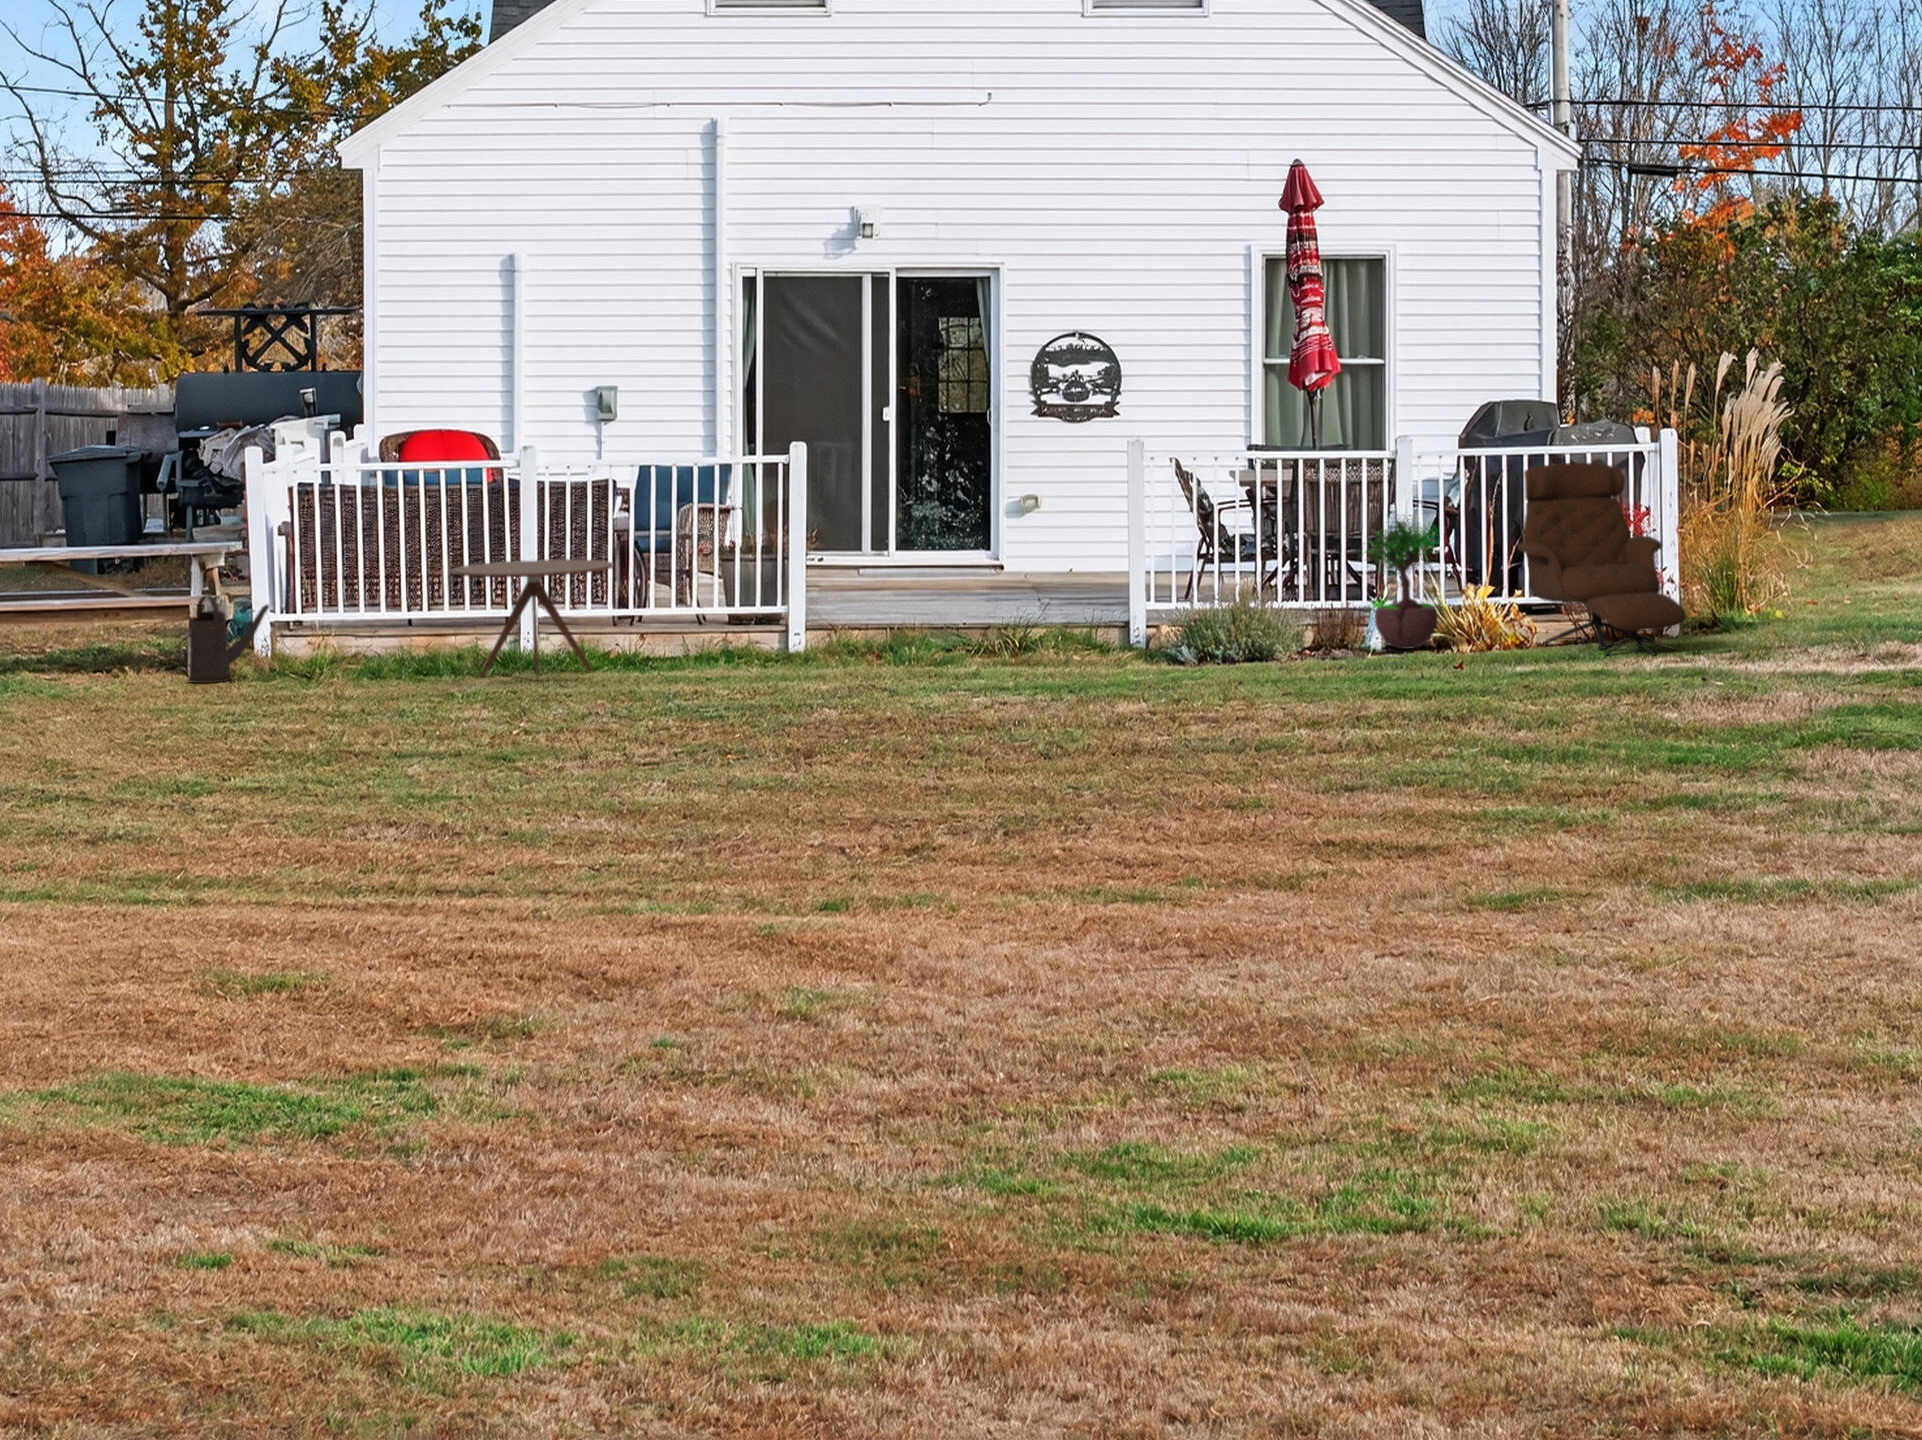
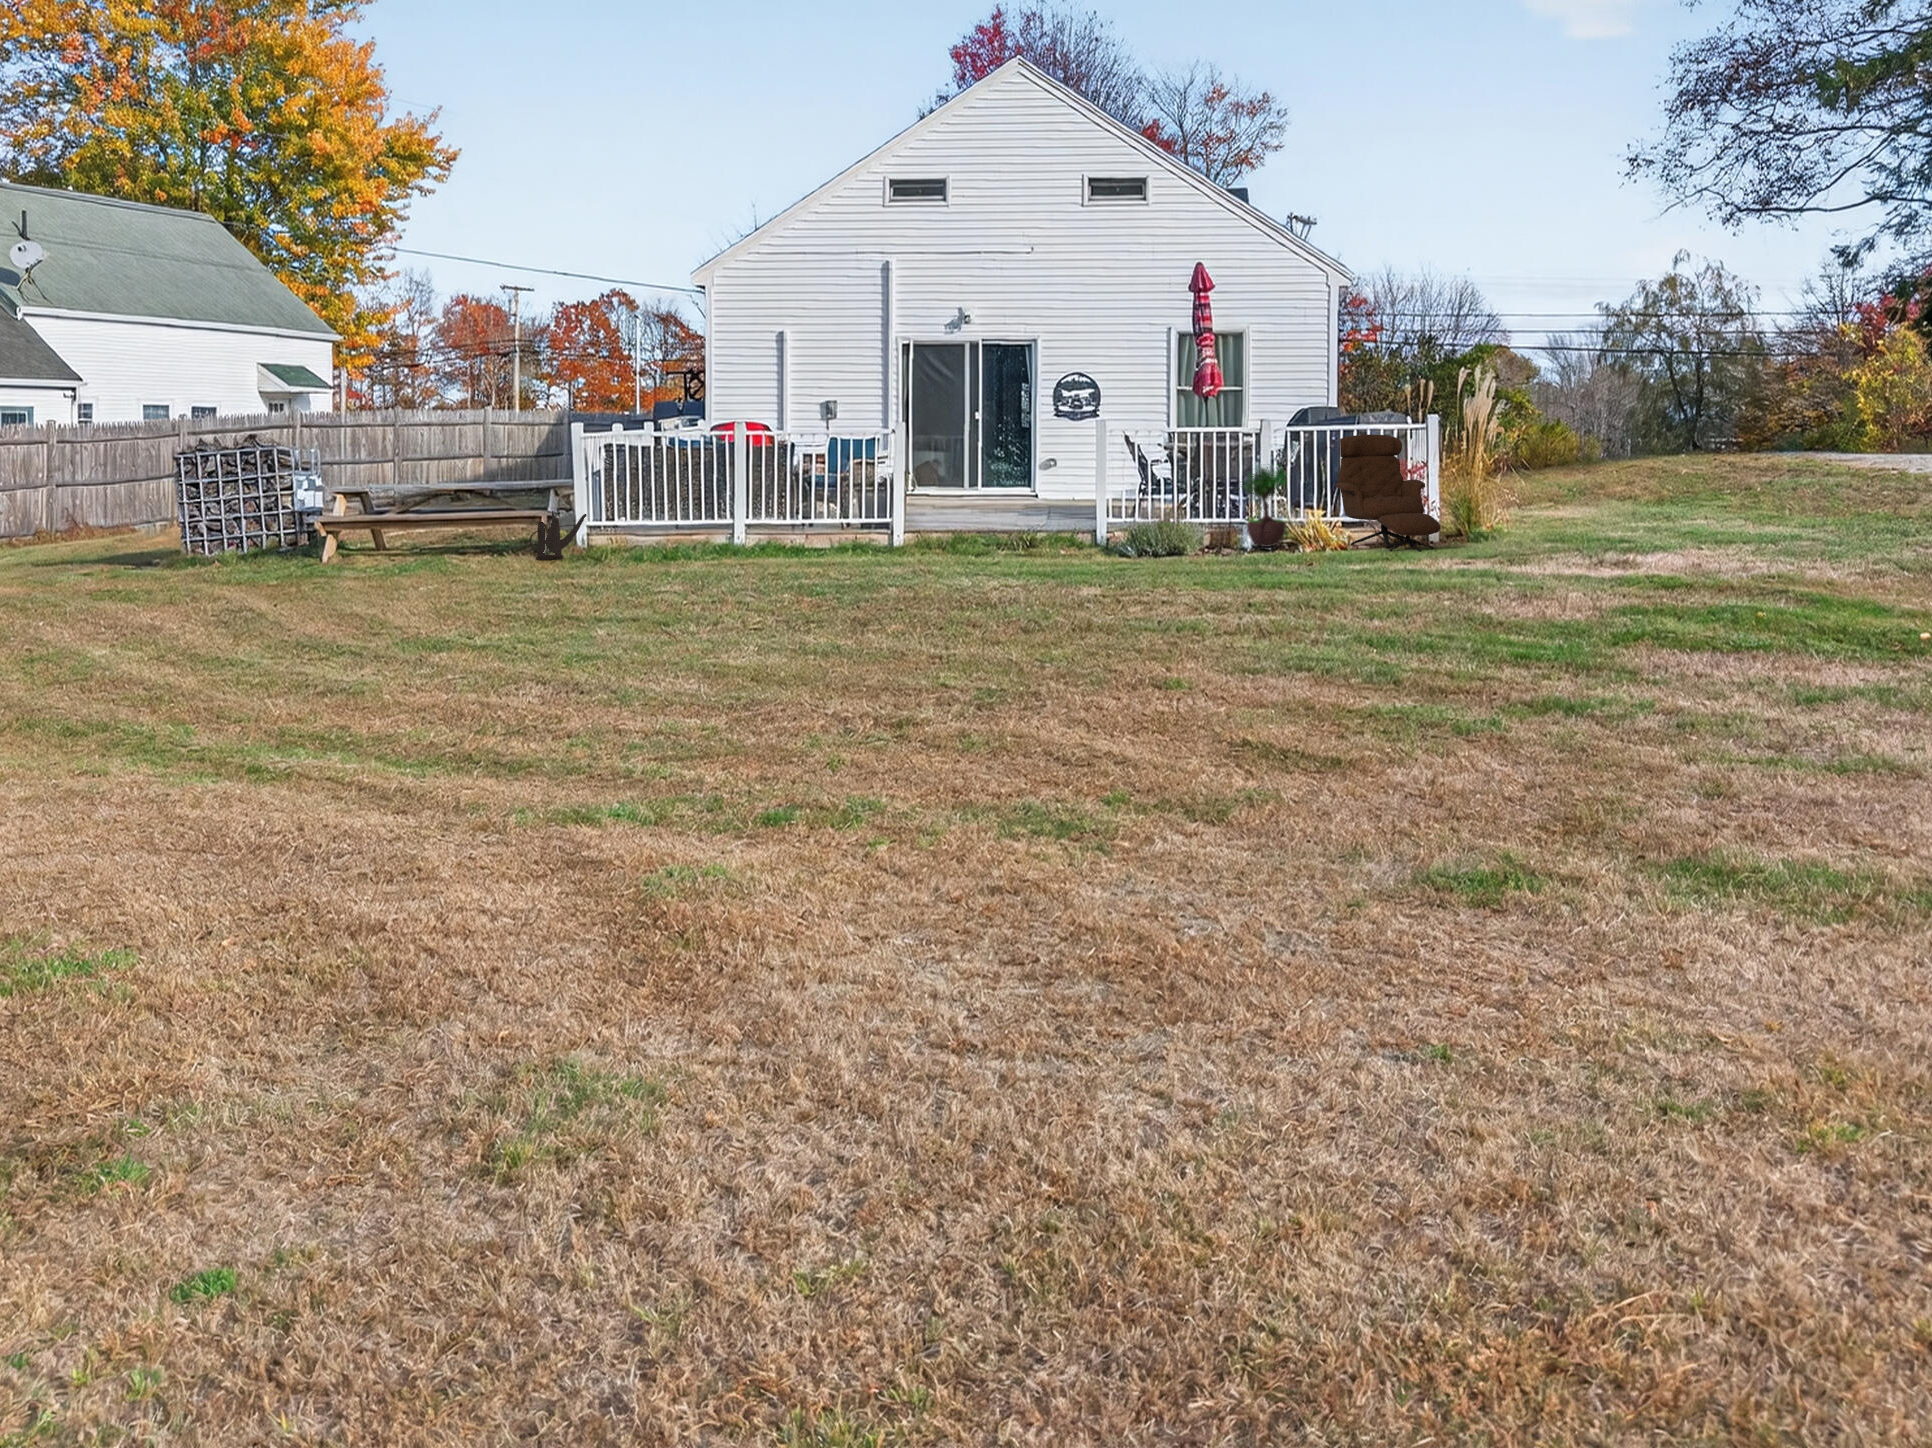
round table: present [452,559,613,681] -> none [690,489,787,560]

